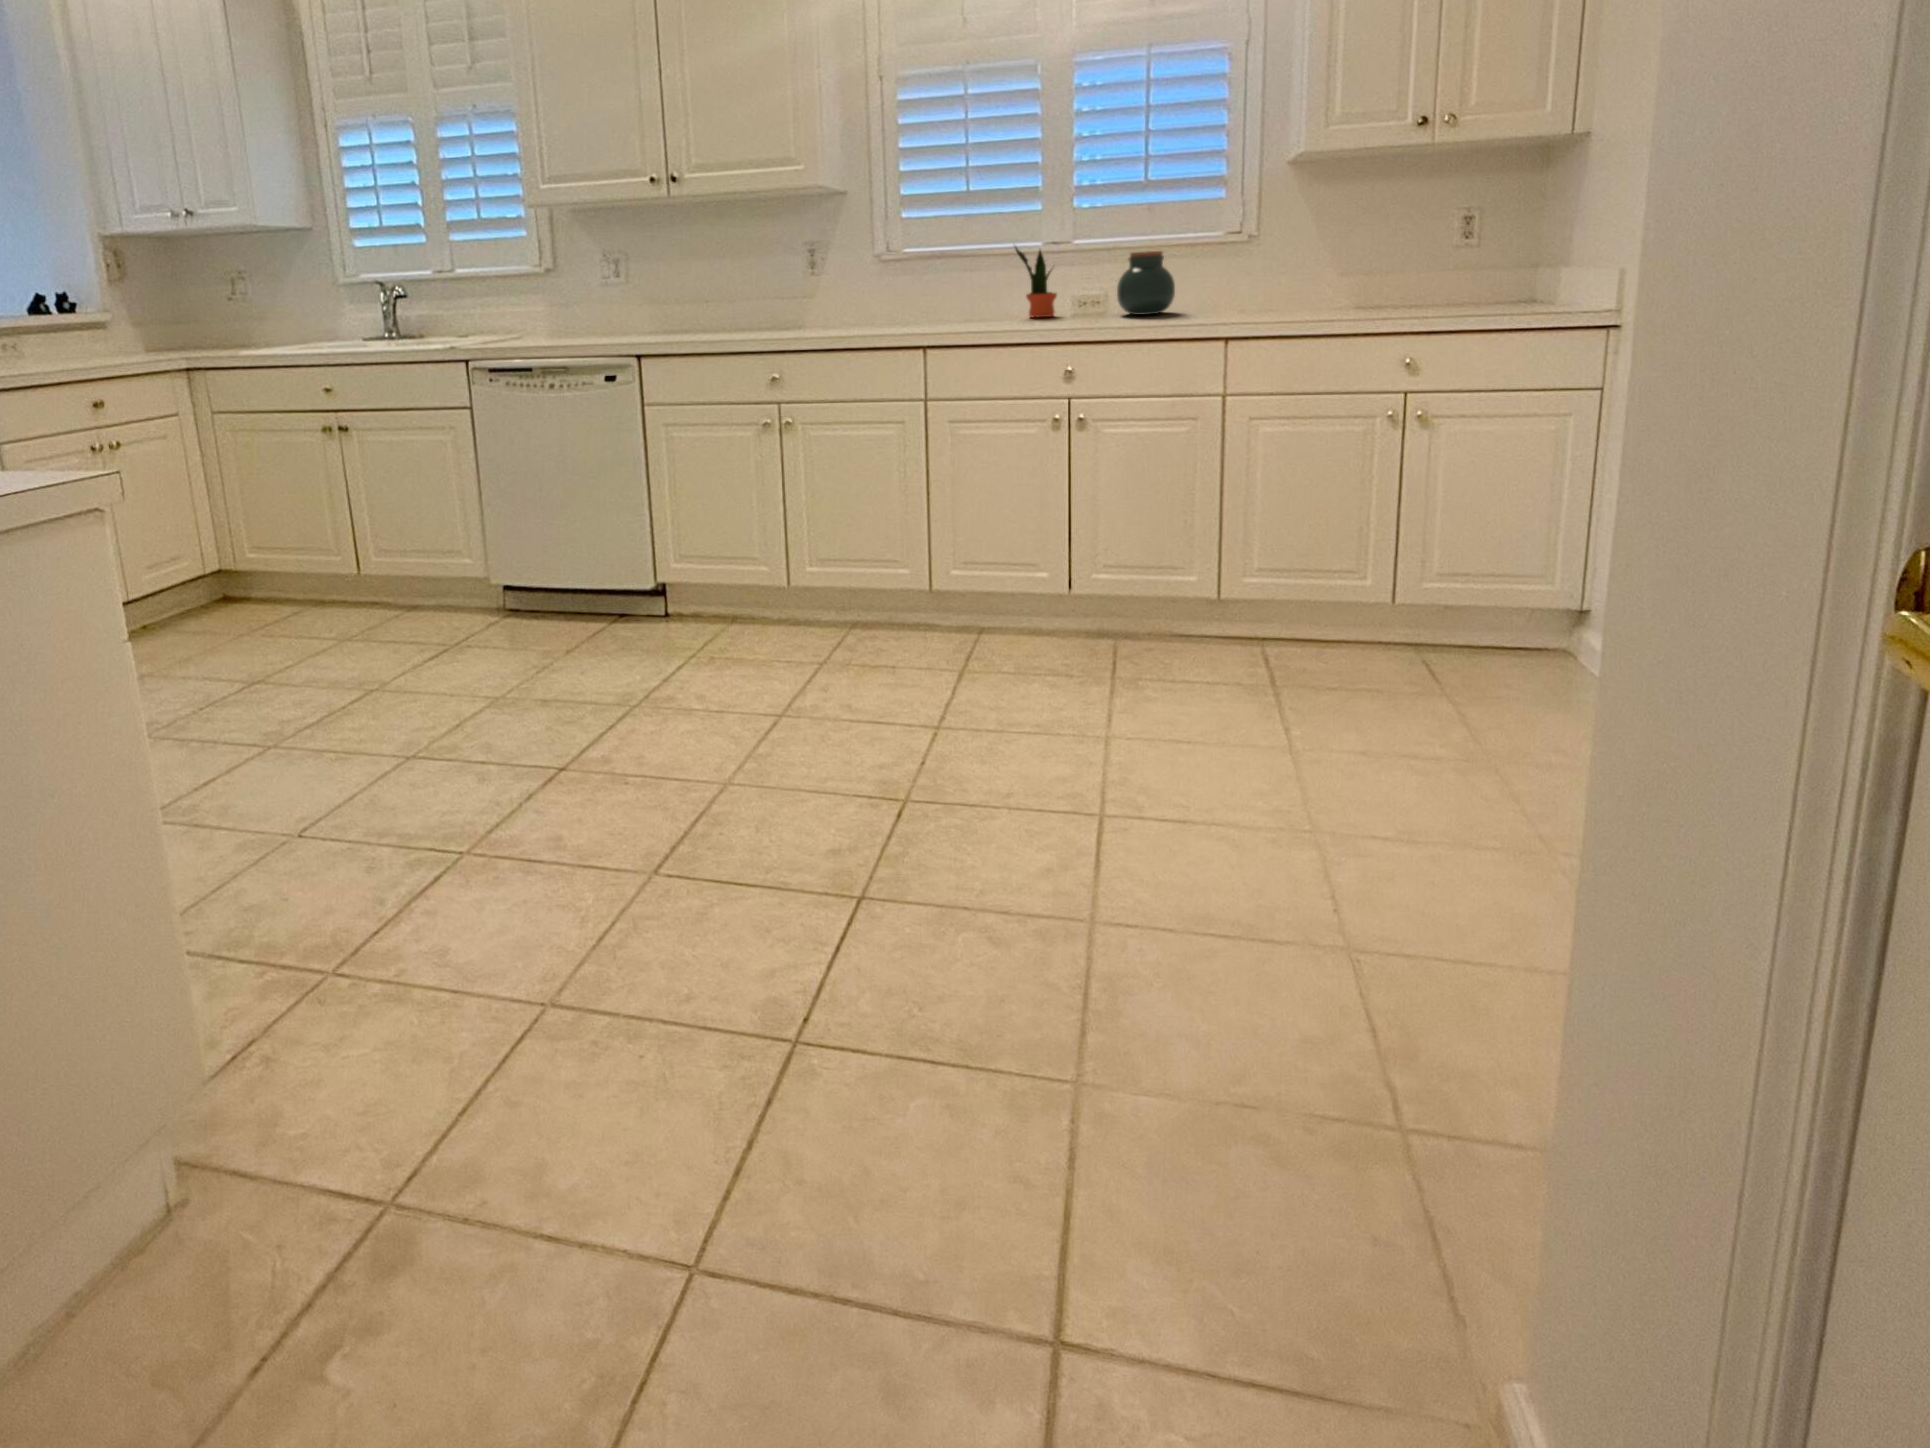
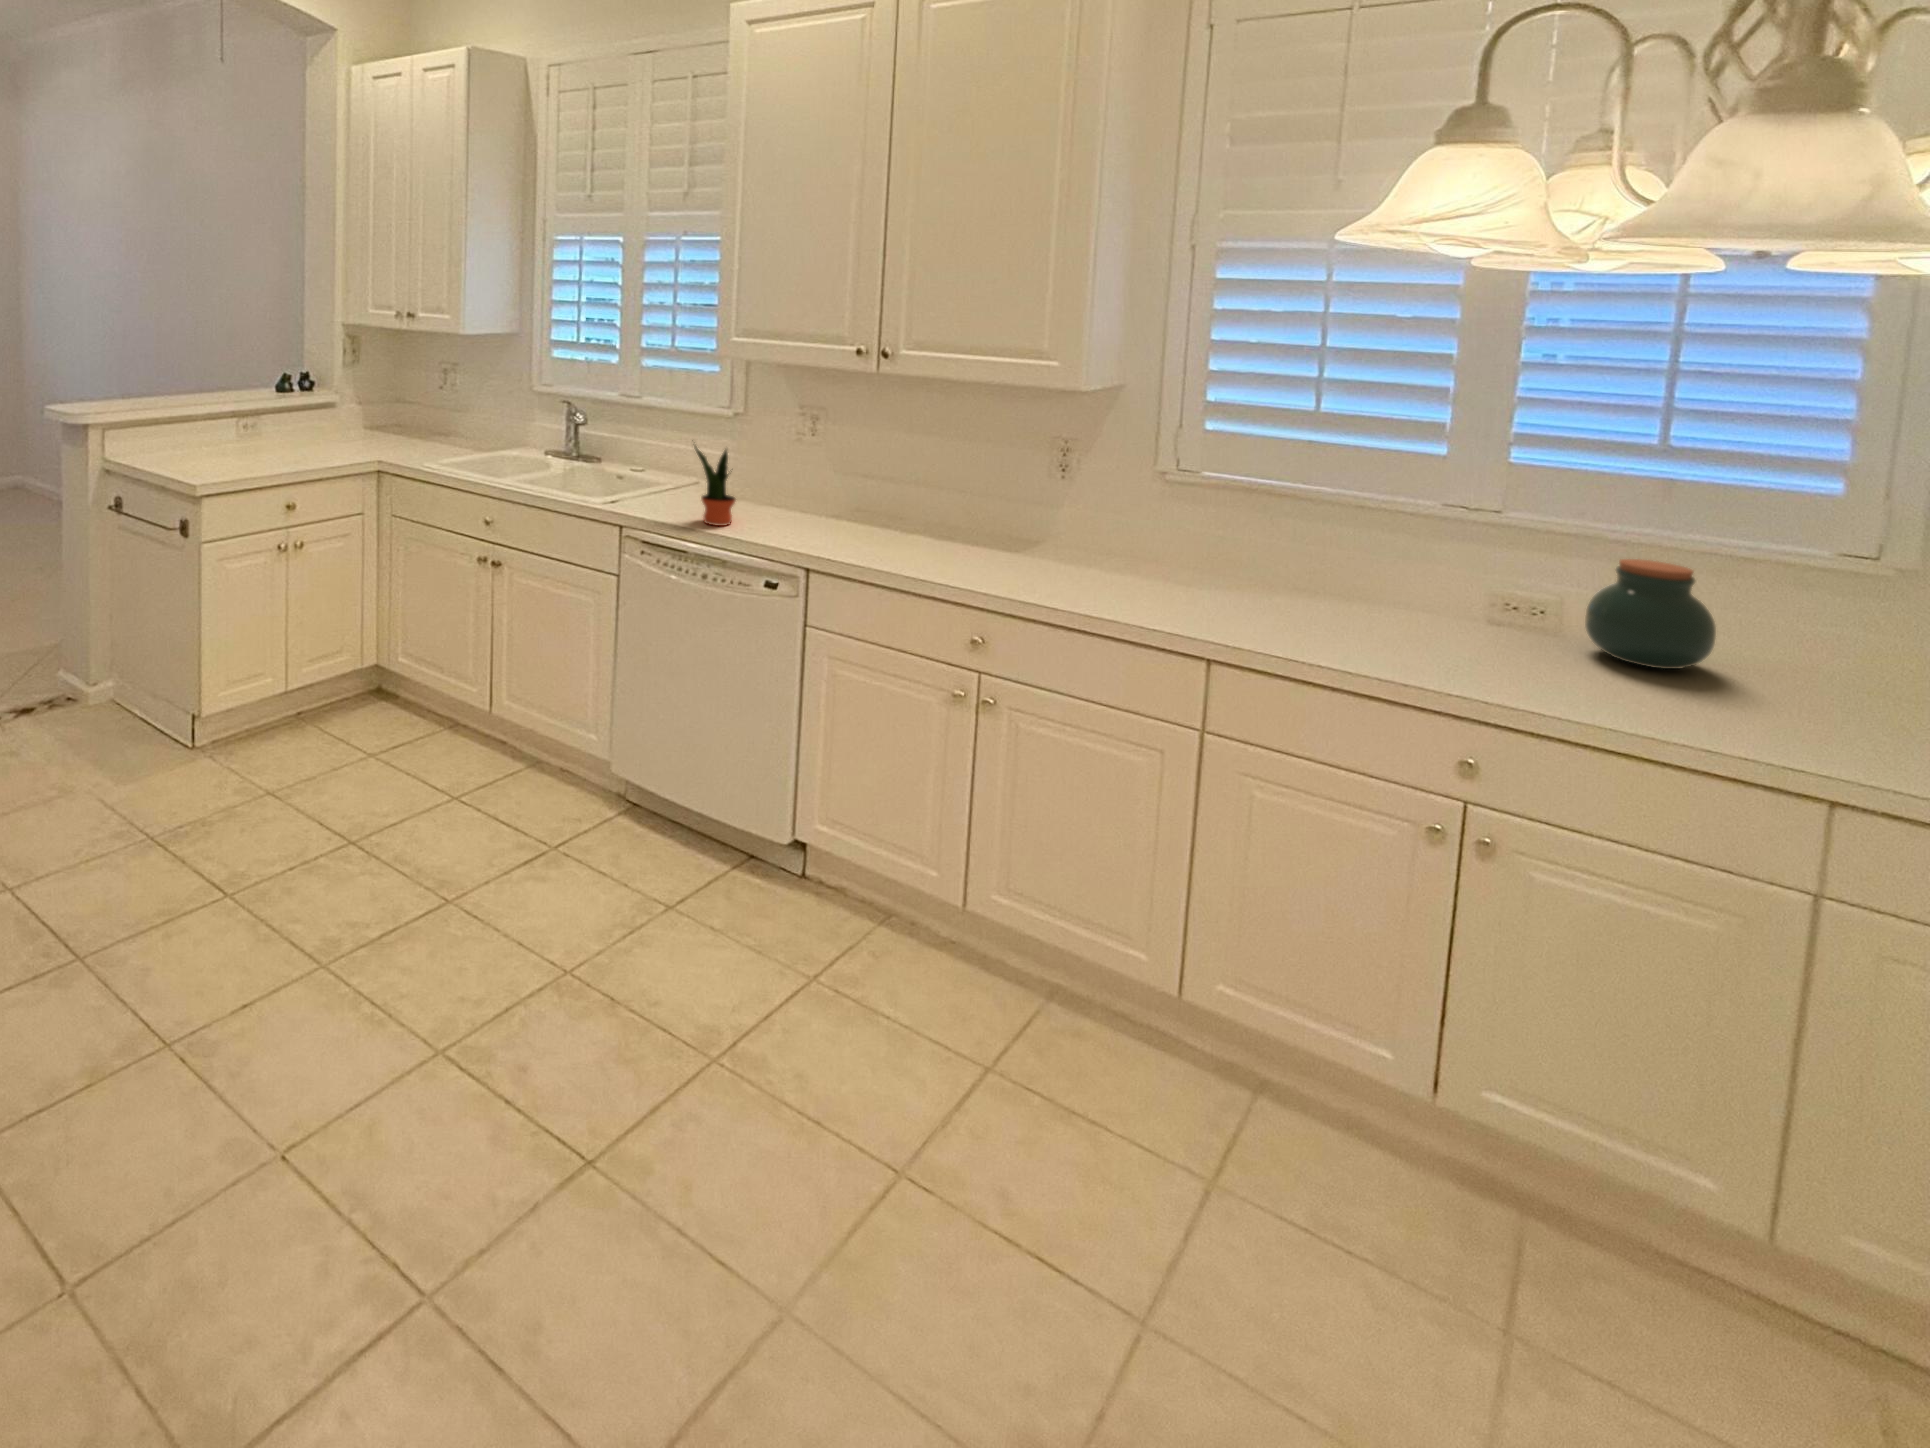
potted plant: present [1015,247,1057,317] -> present [695,446,735,526]

